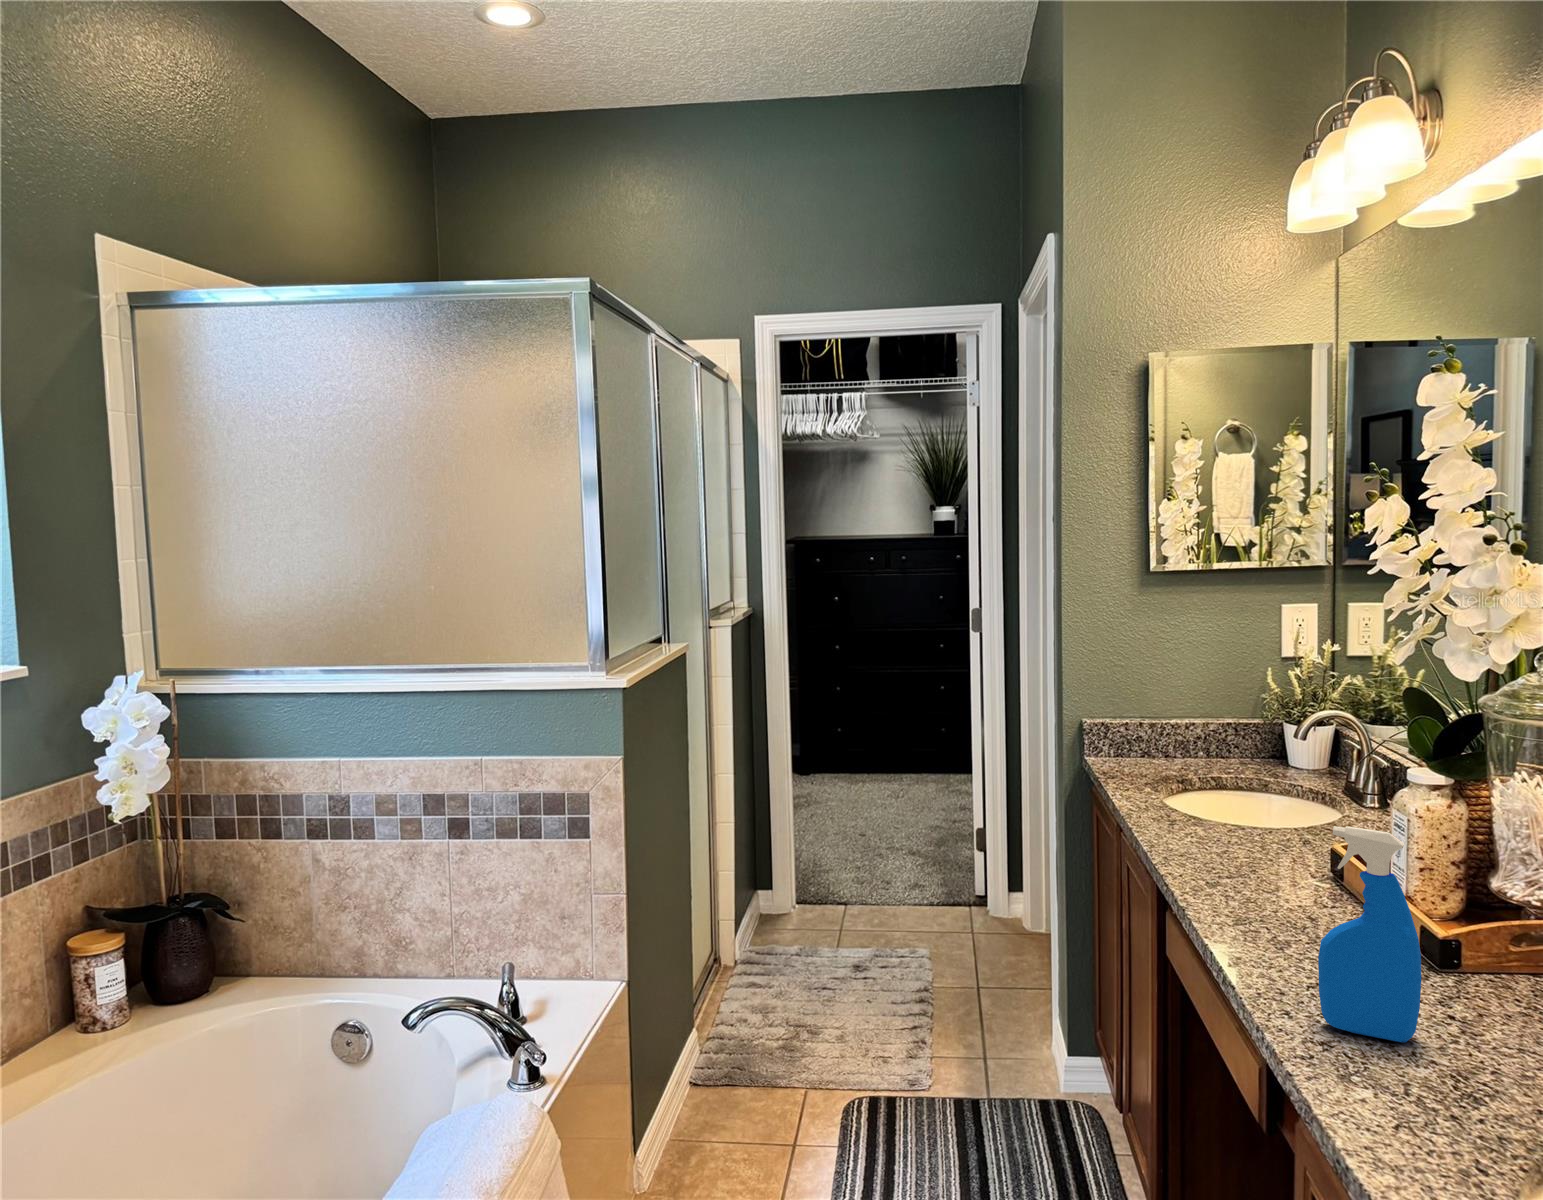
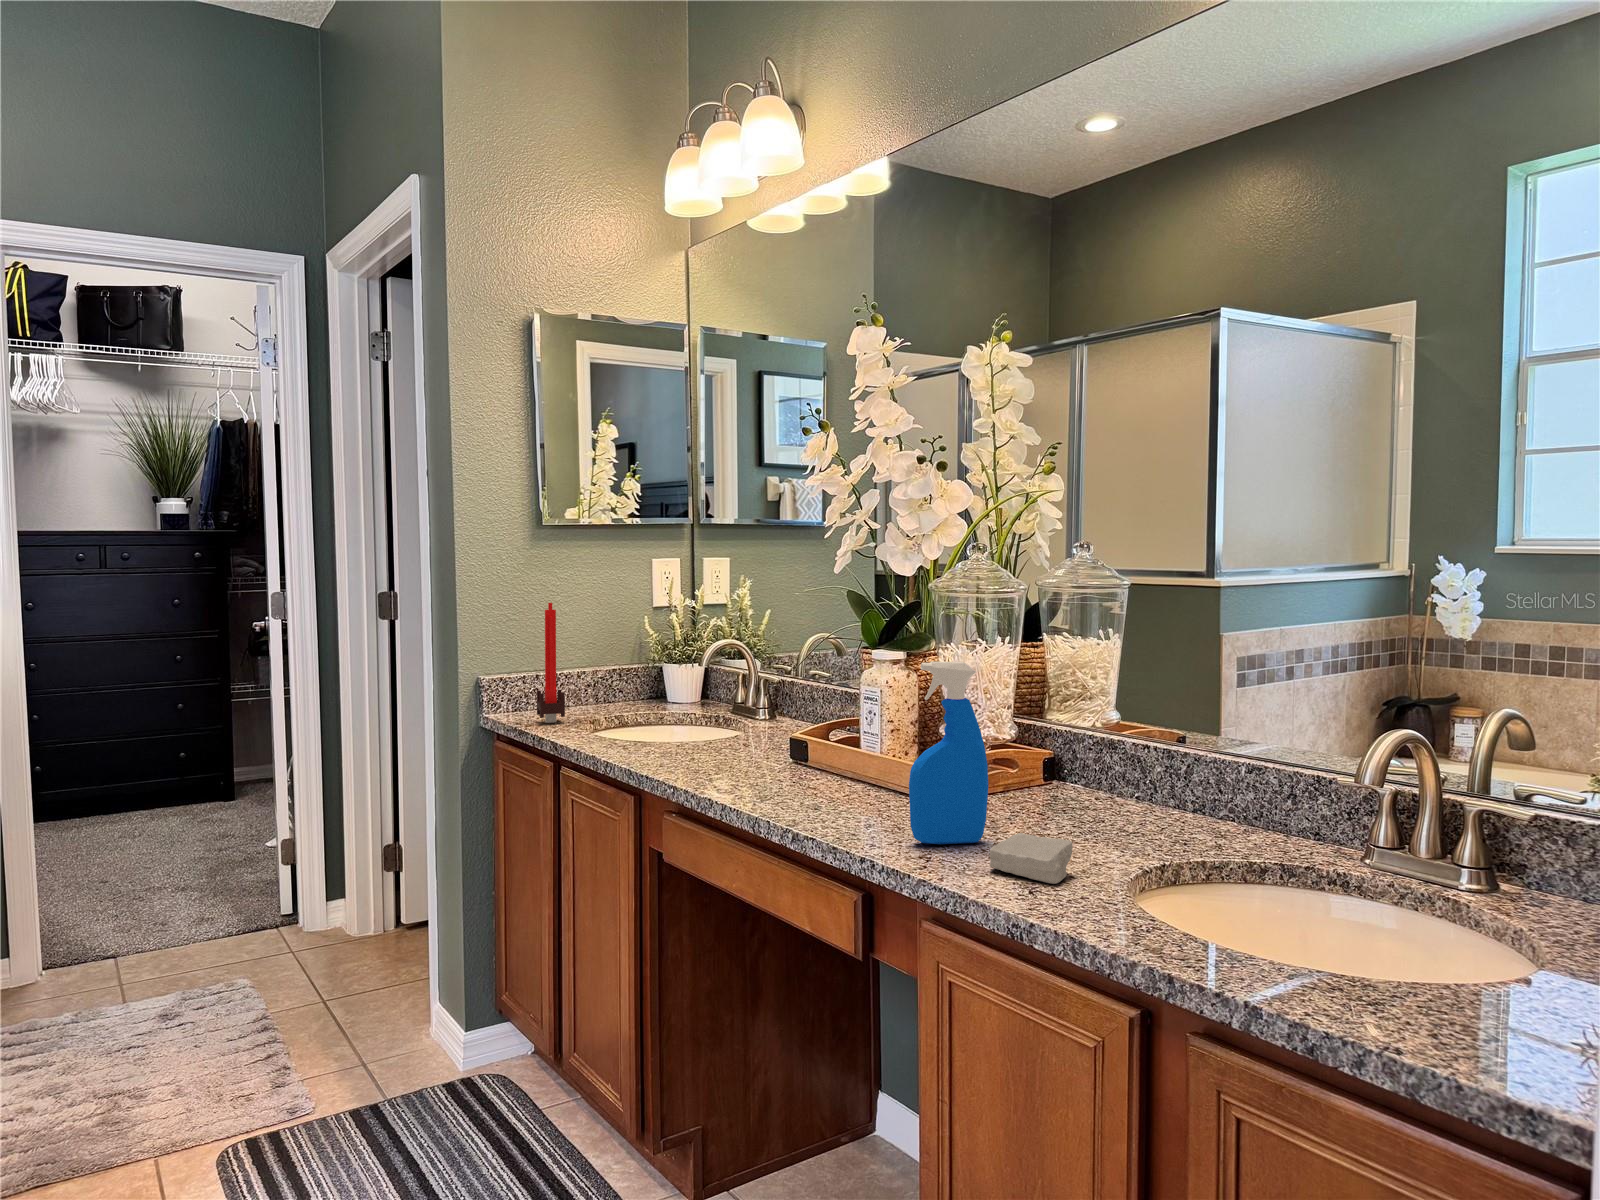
candle: none [1131,655,1158,776] -> present [537,603,565,723]
soap bar: none [1363,1051,1463,1126] -> present [989,833,1072,884]

